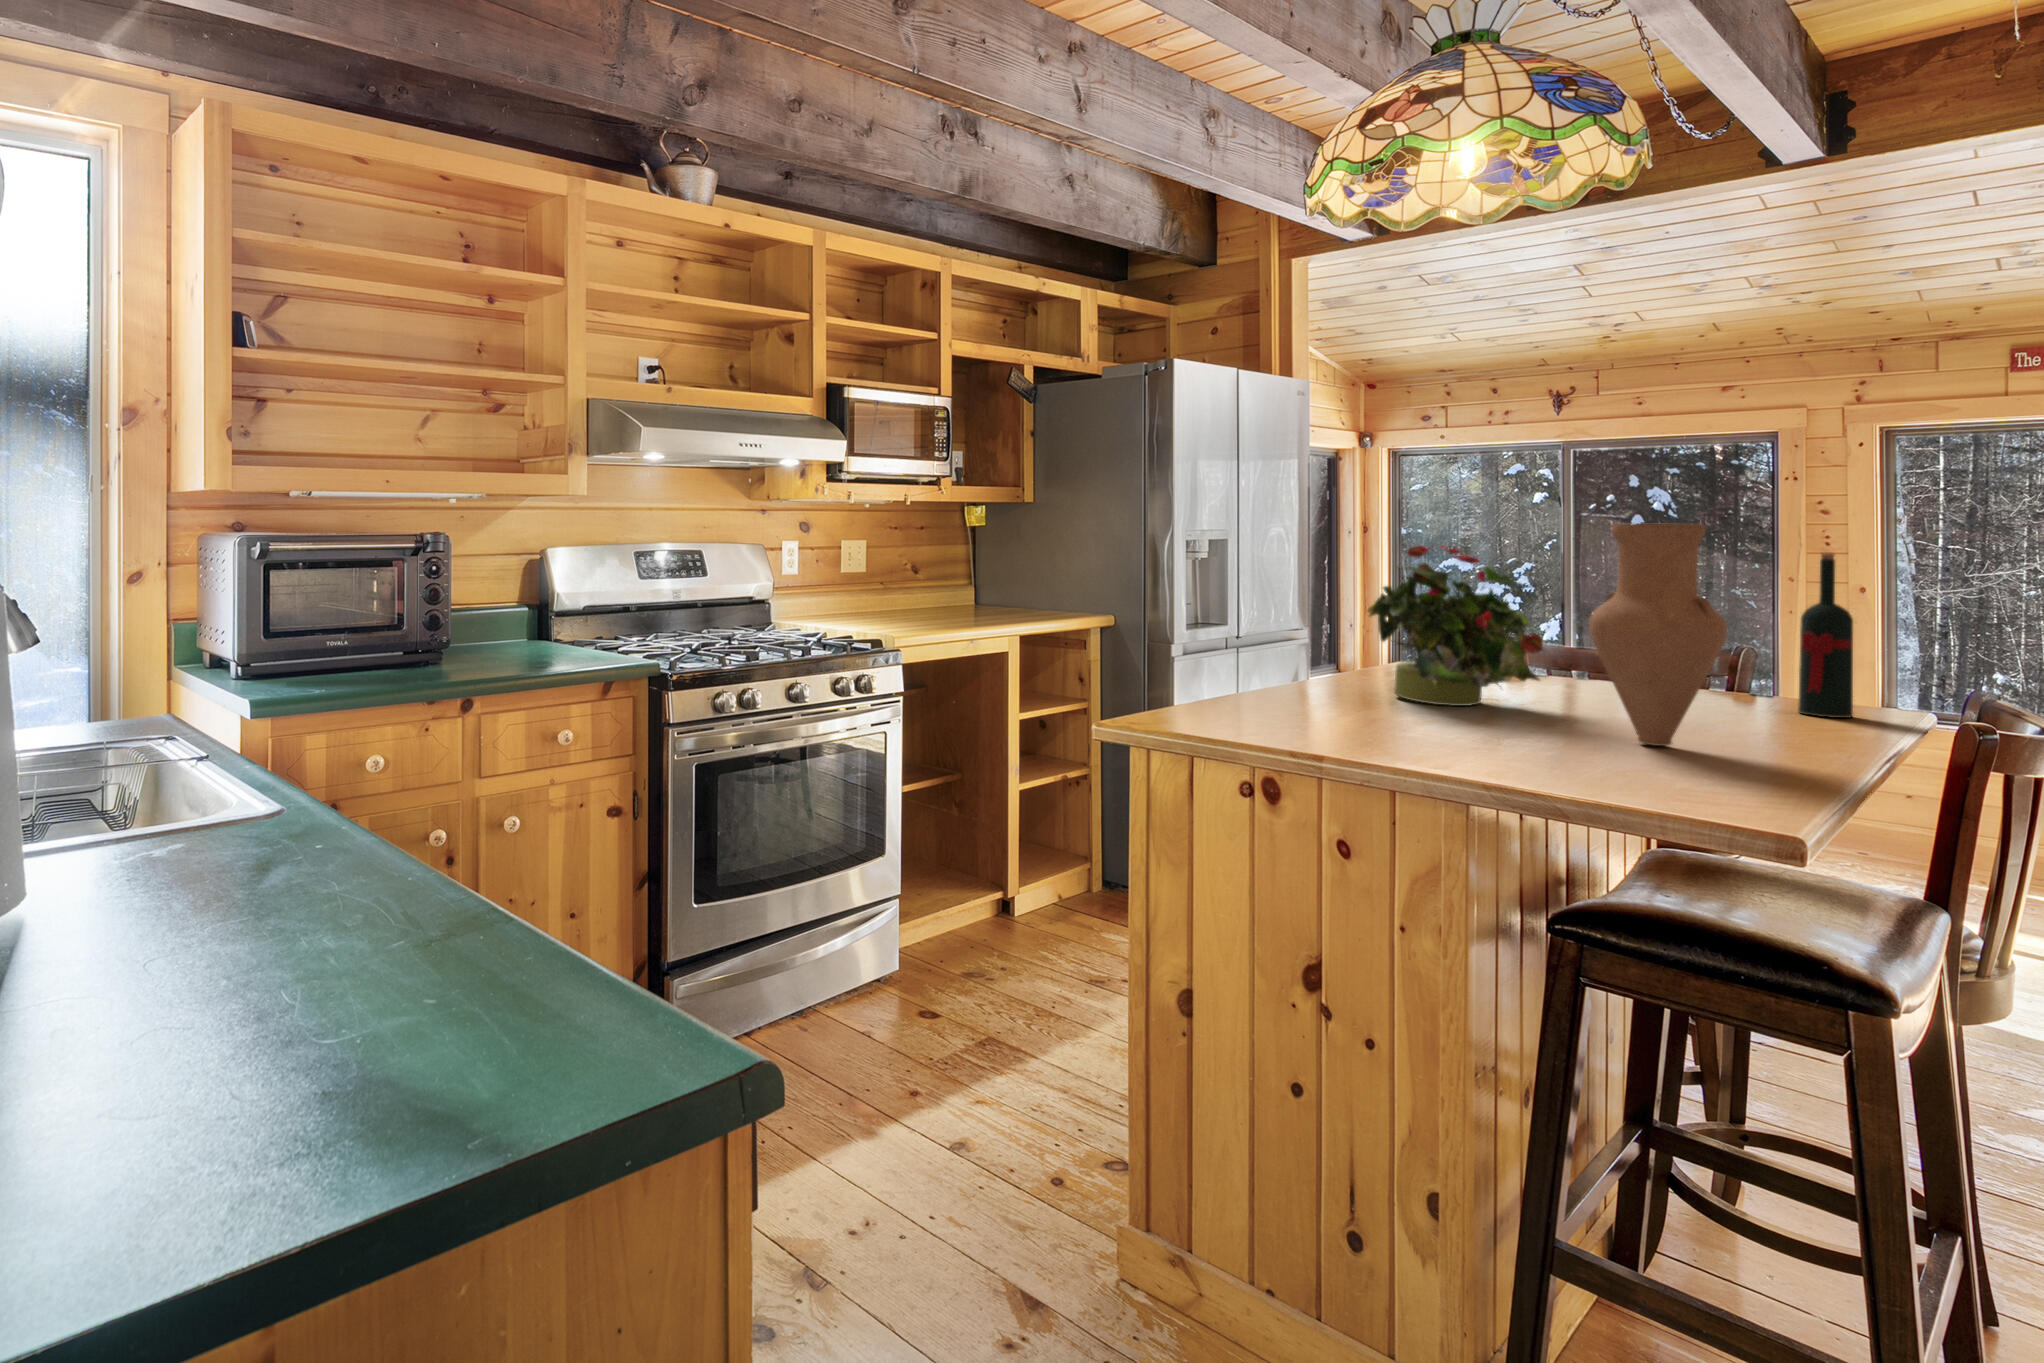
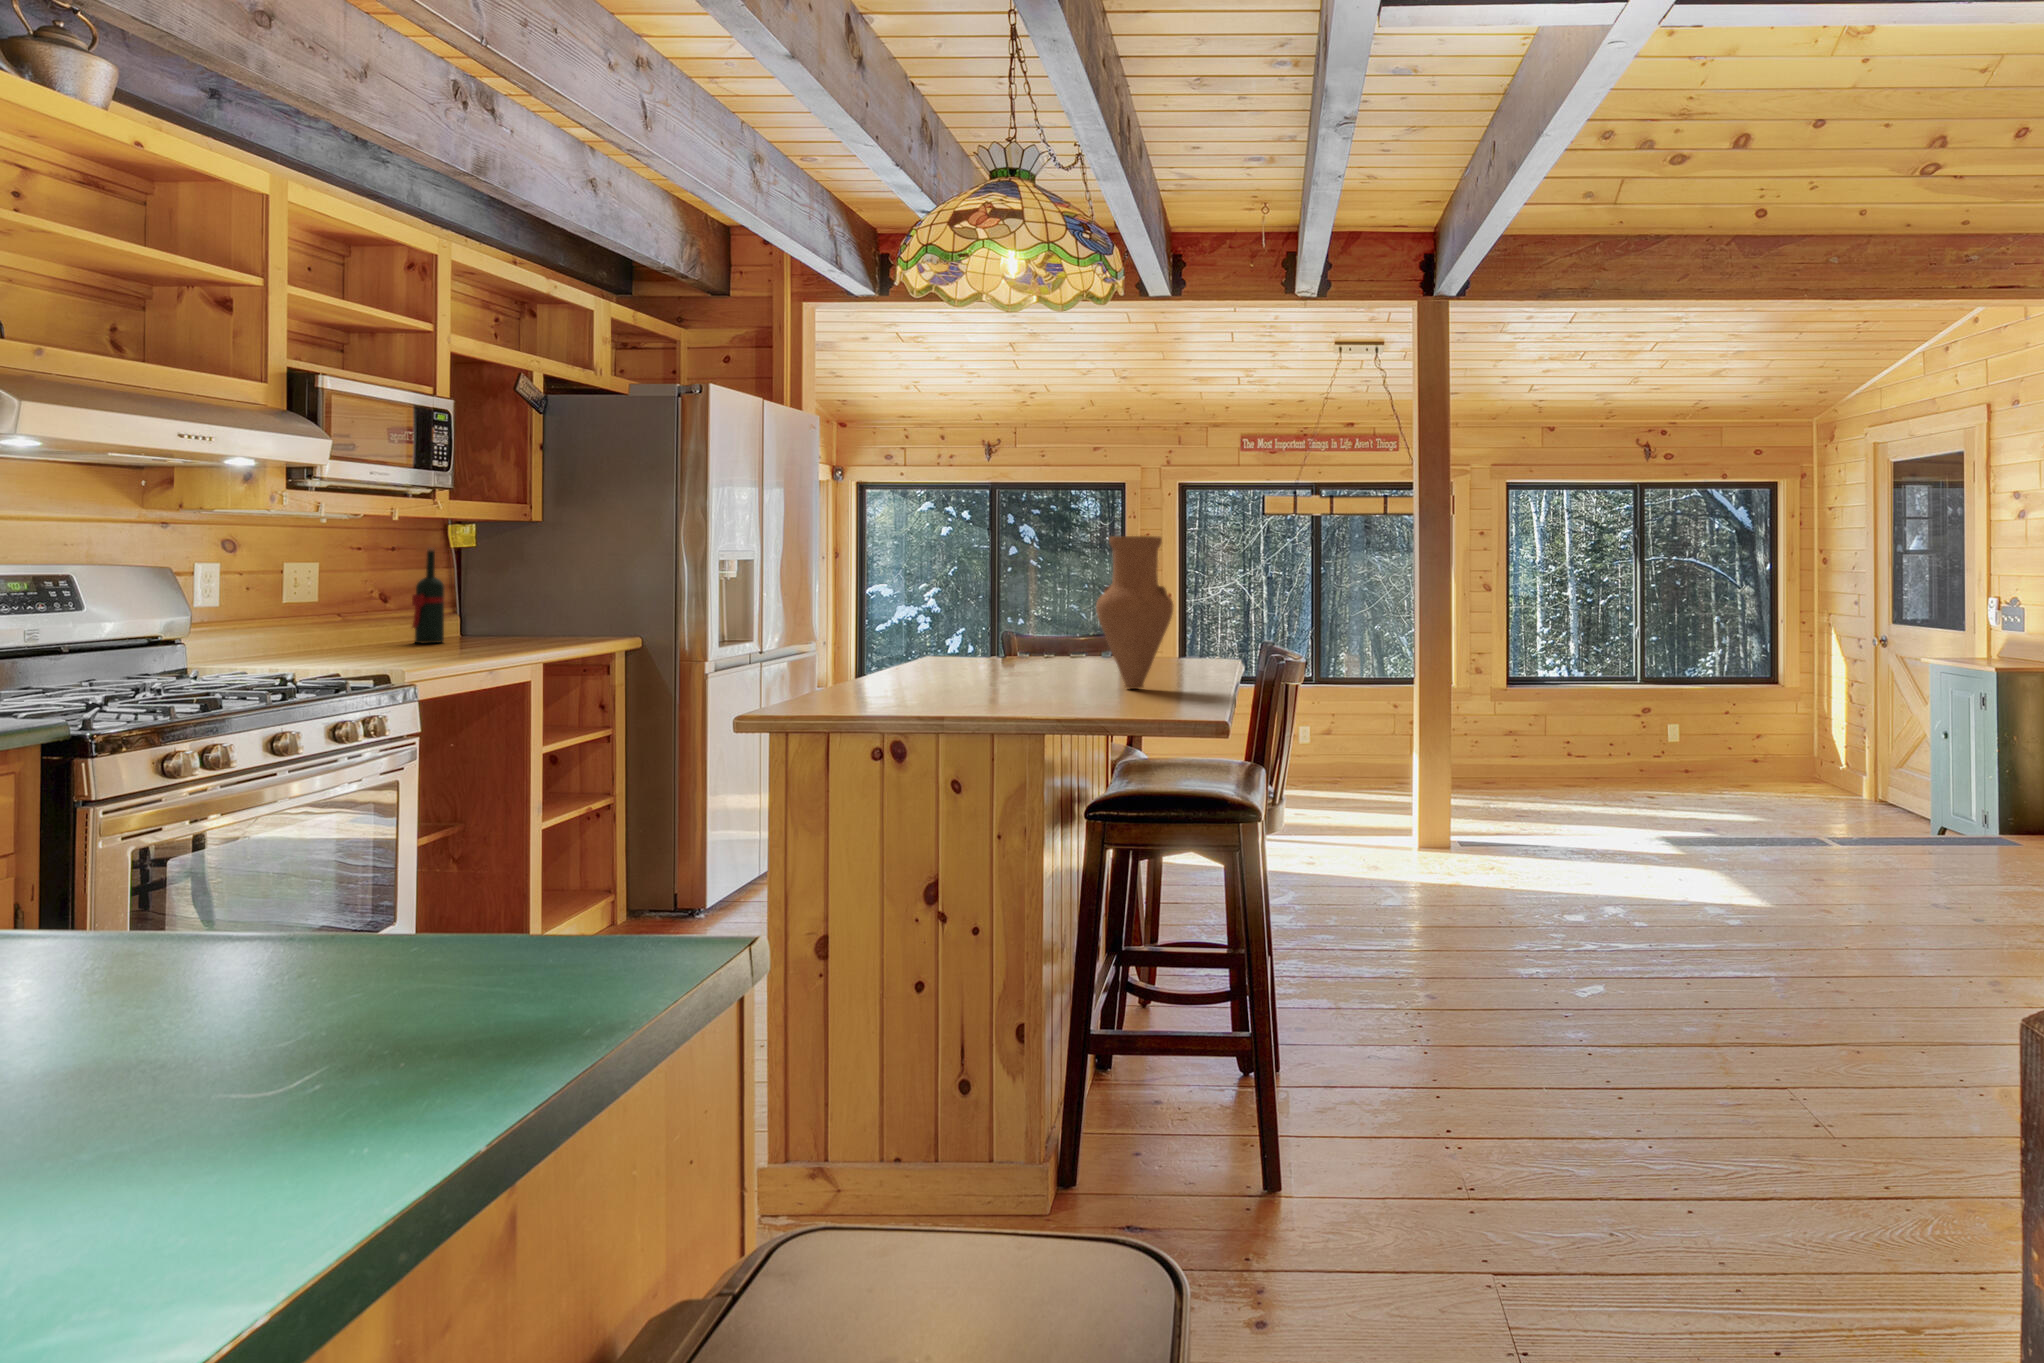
potted plant: present [1368,545,1543,706] -> none [928,553,1059,679]
wine bottle: present [1798,553,1853,718] -> present [412,547,444,643]

